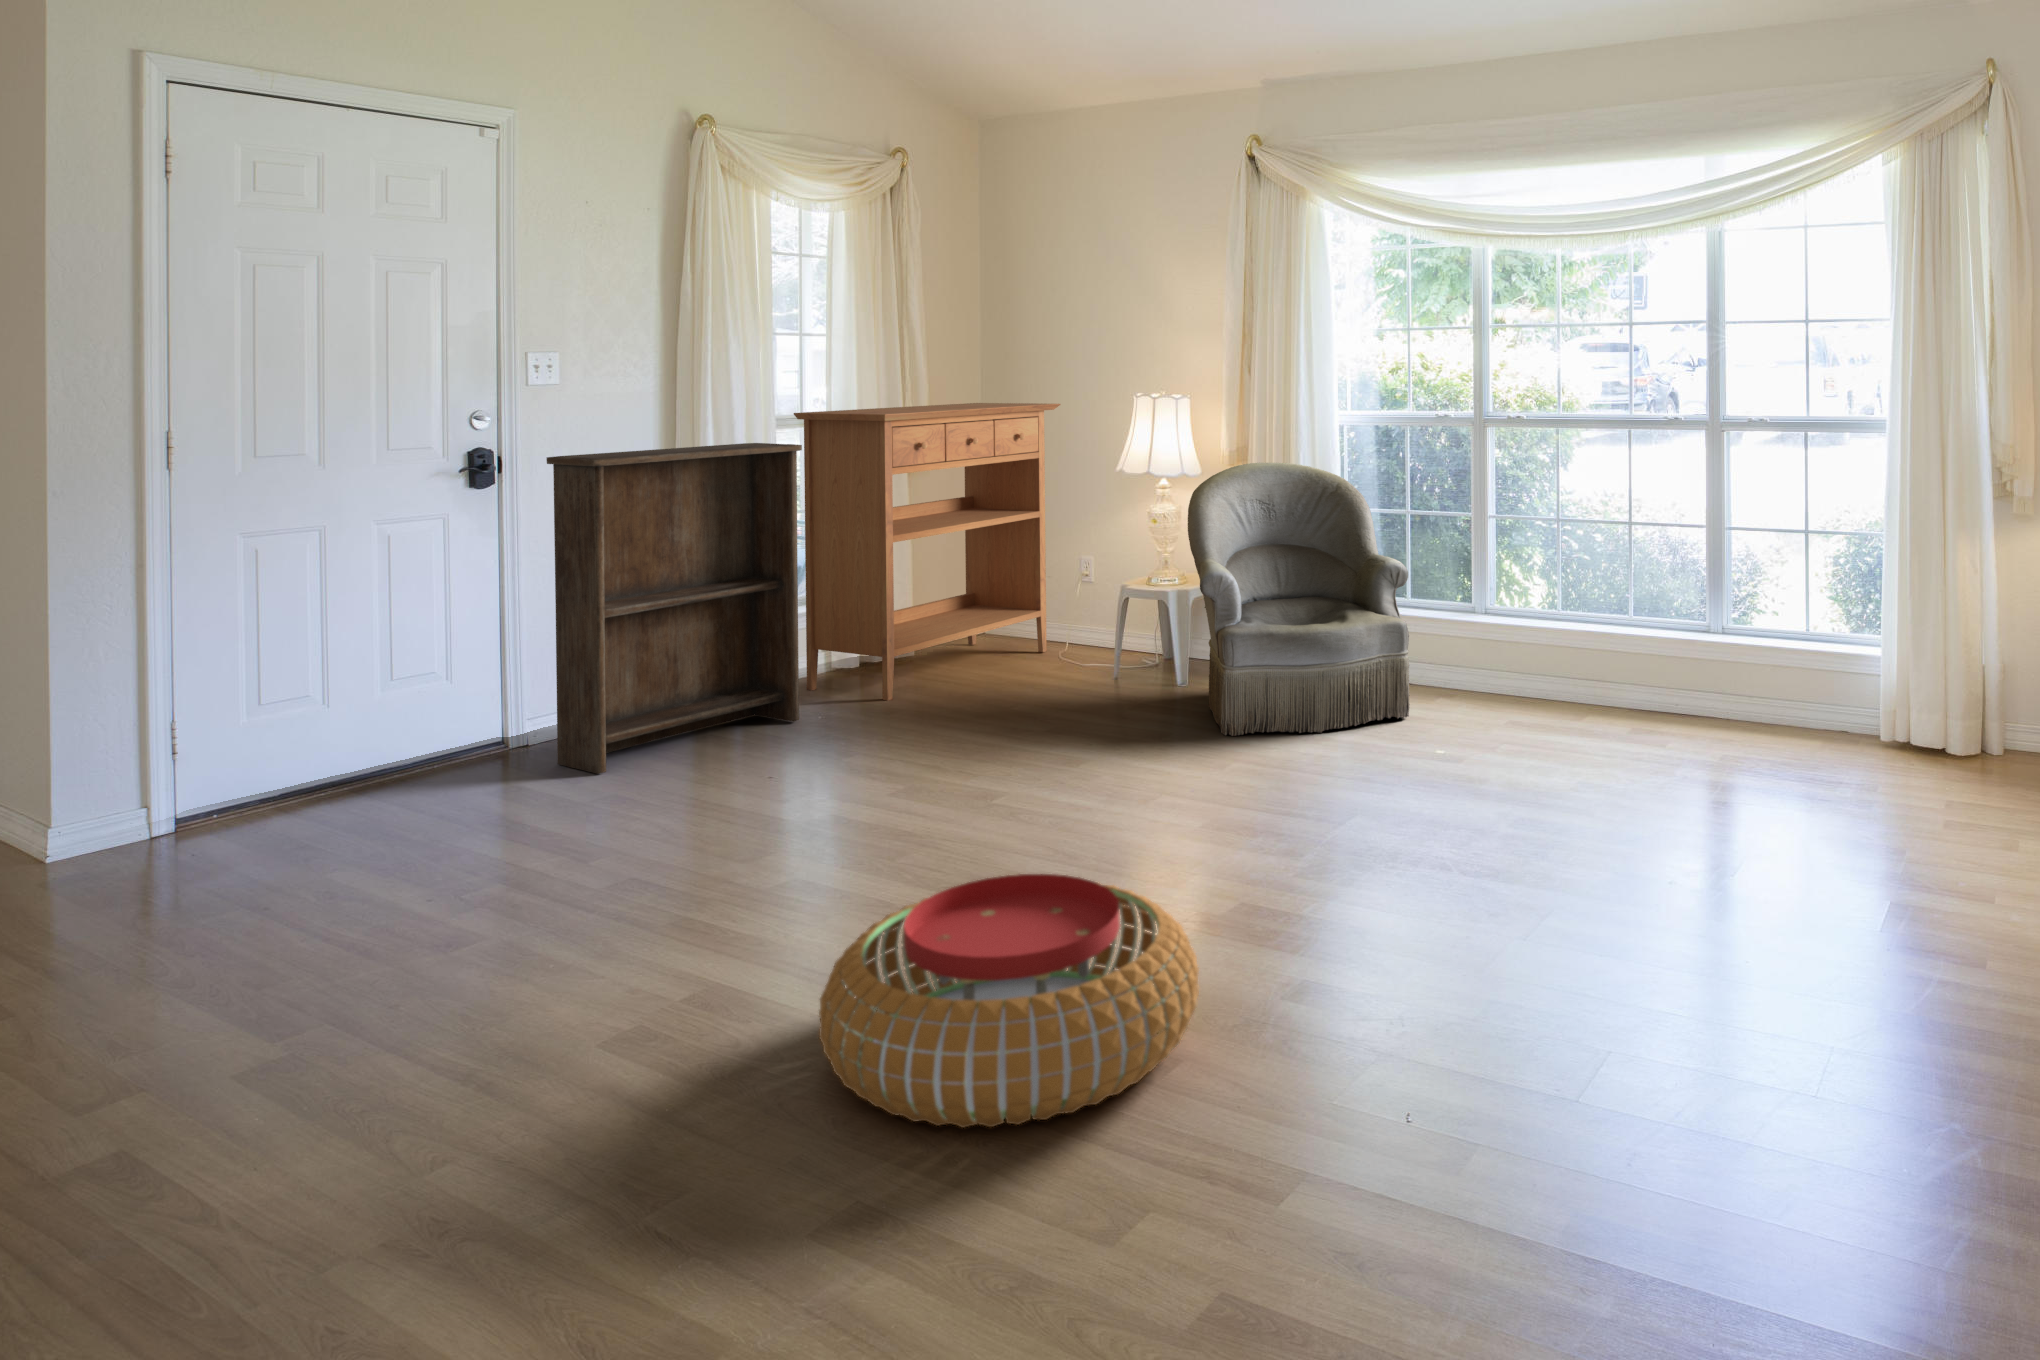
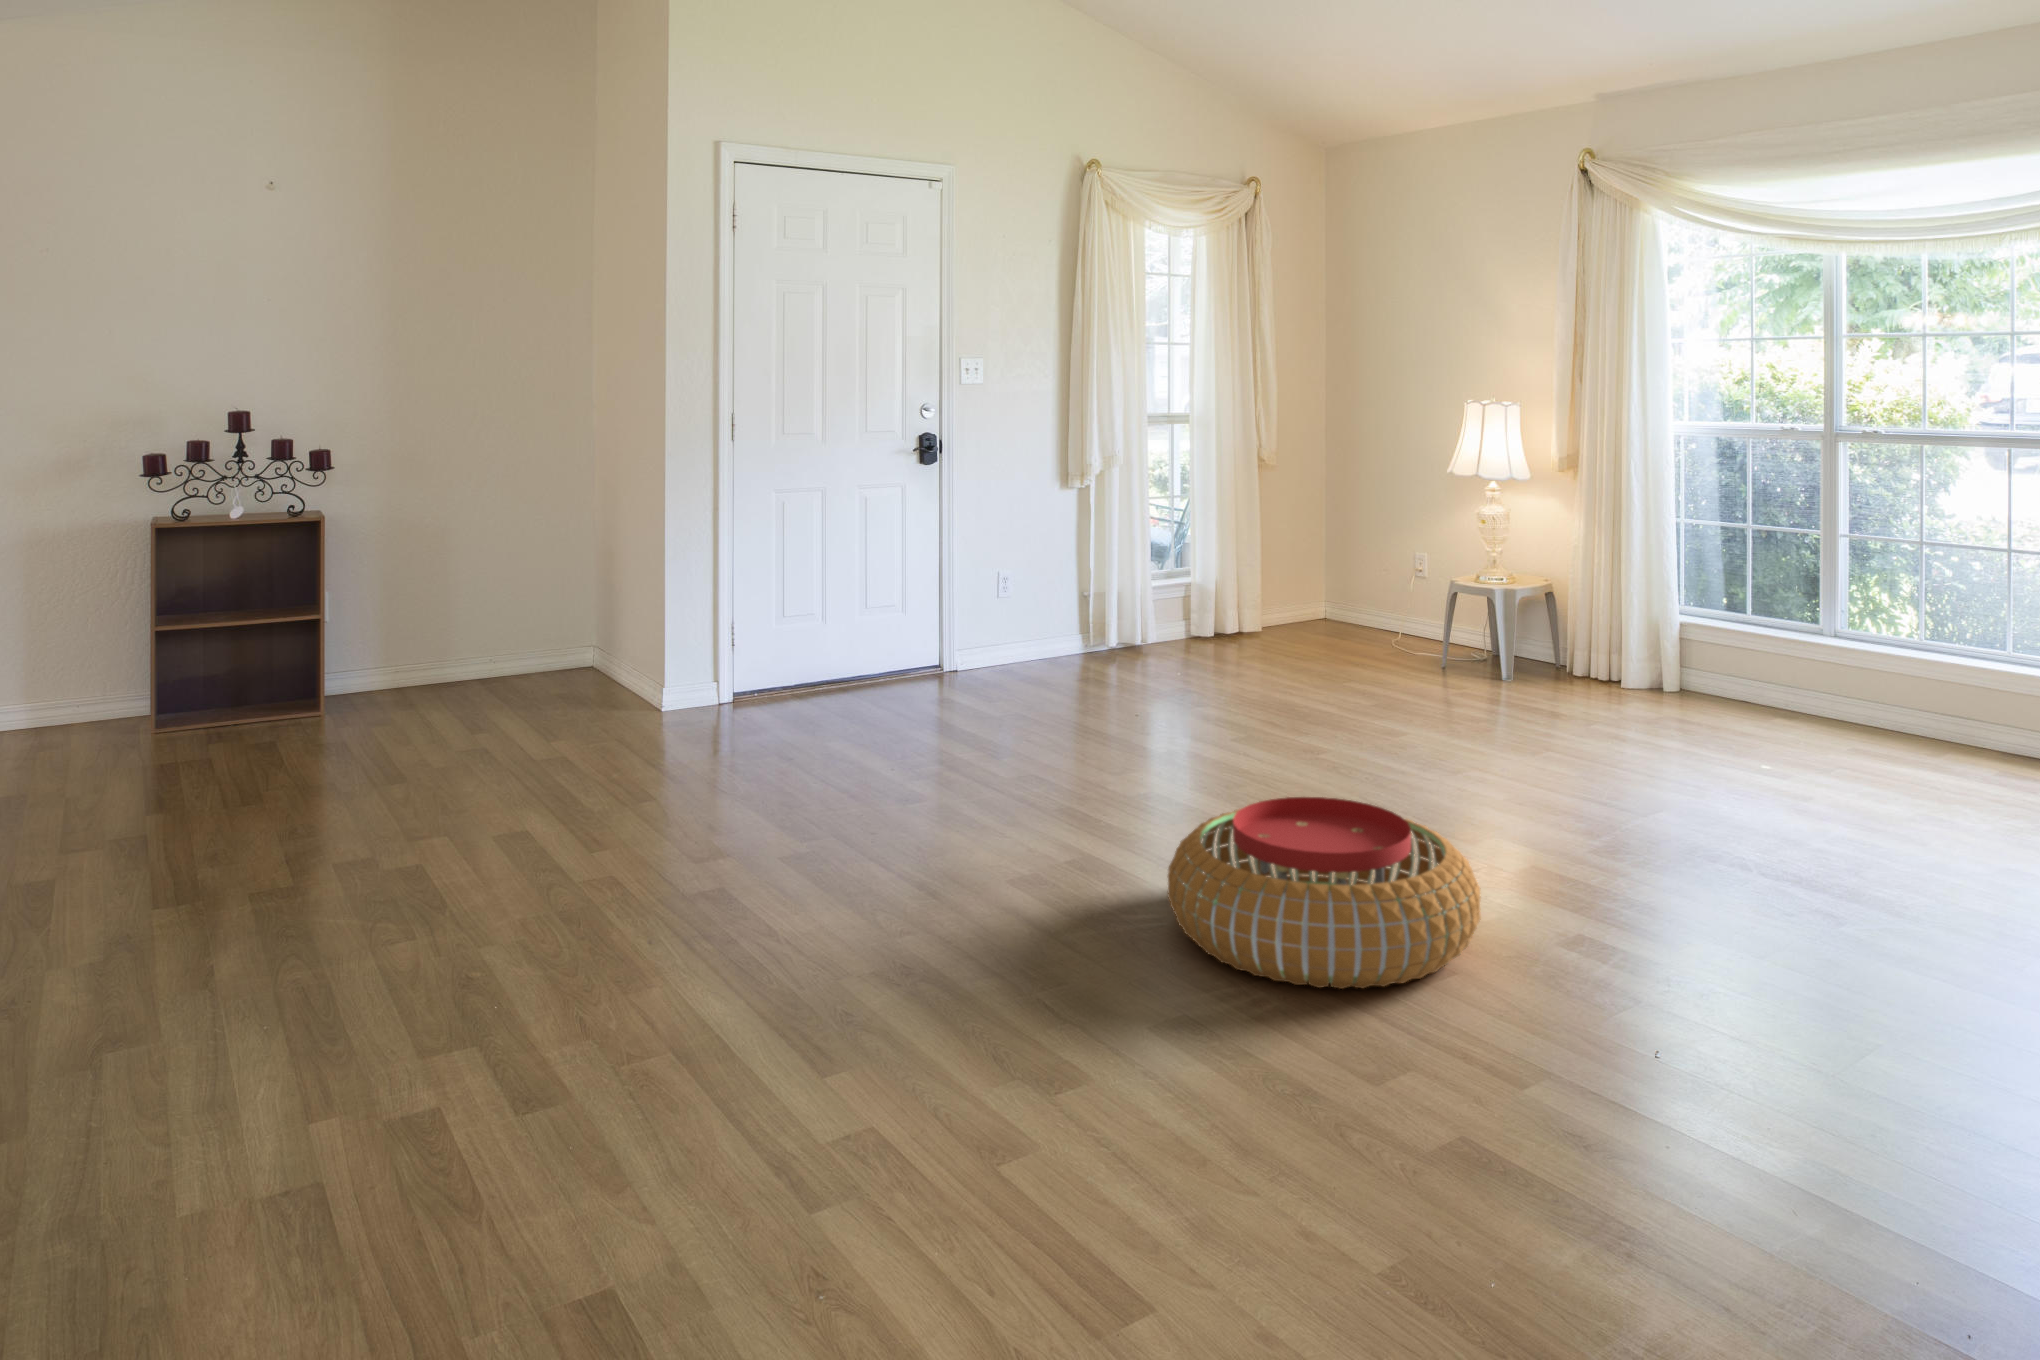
console table: present [794,403,1061,701] -> none [1160,407,1395,667]
bookshelf: present [547,443,802,774] -> none [974,435,1166,697]
armchair: present [1188,463,1410,736] -> none [1512,471,1744,737]

